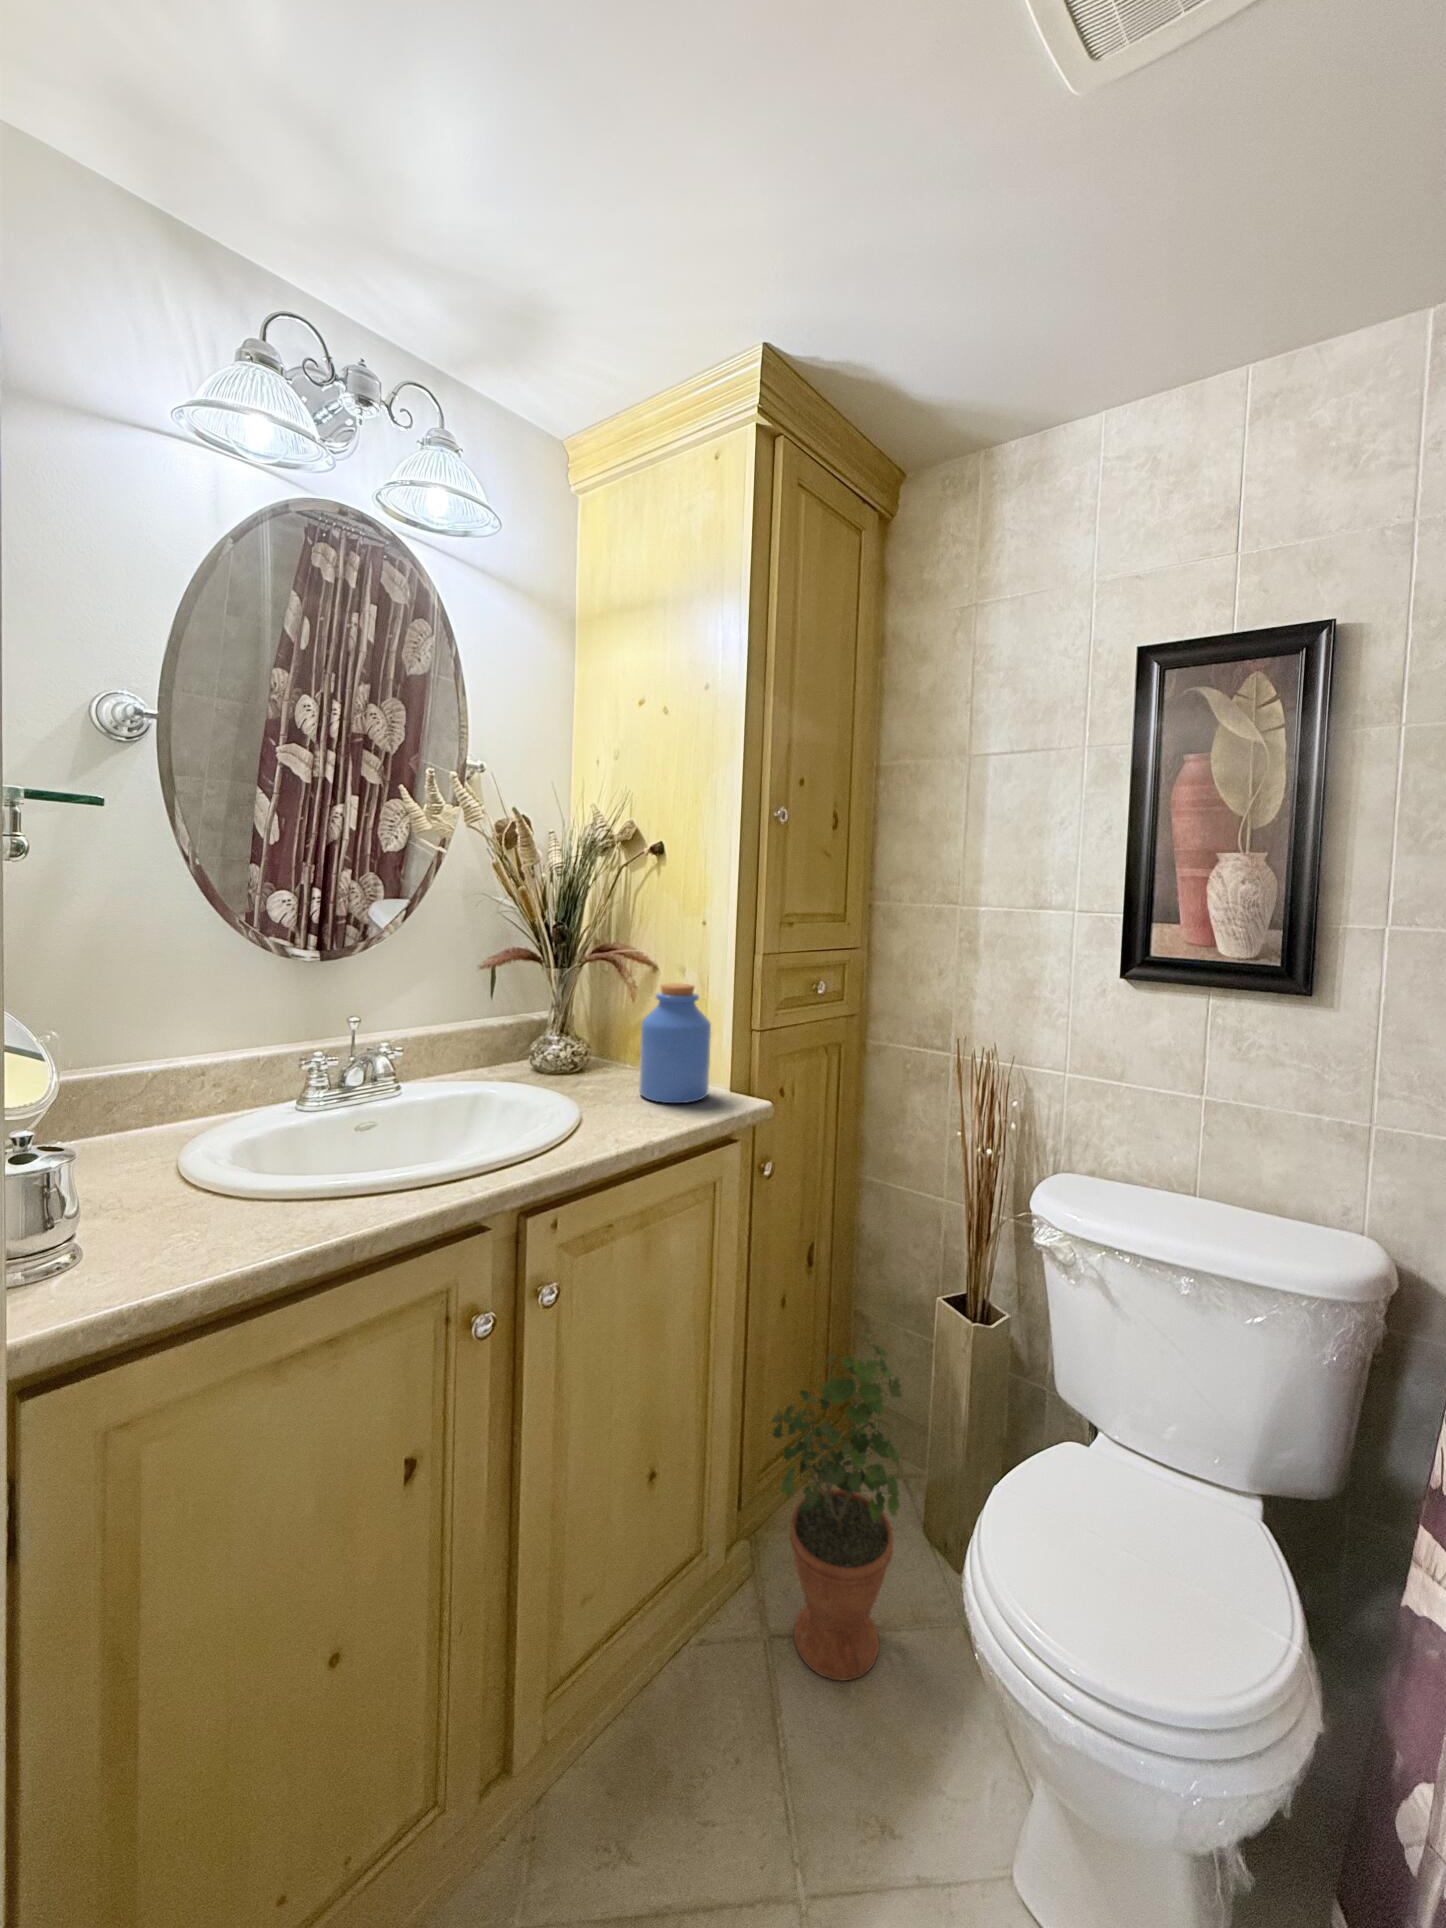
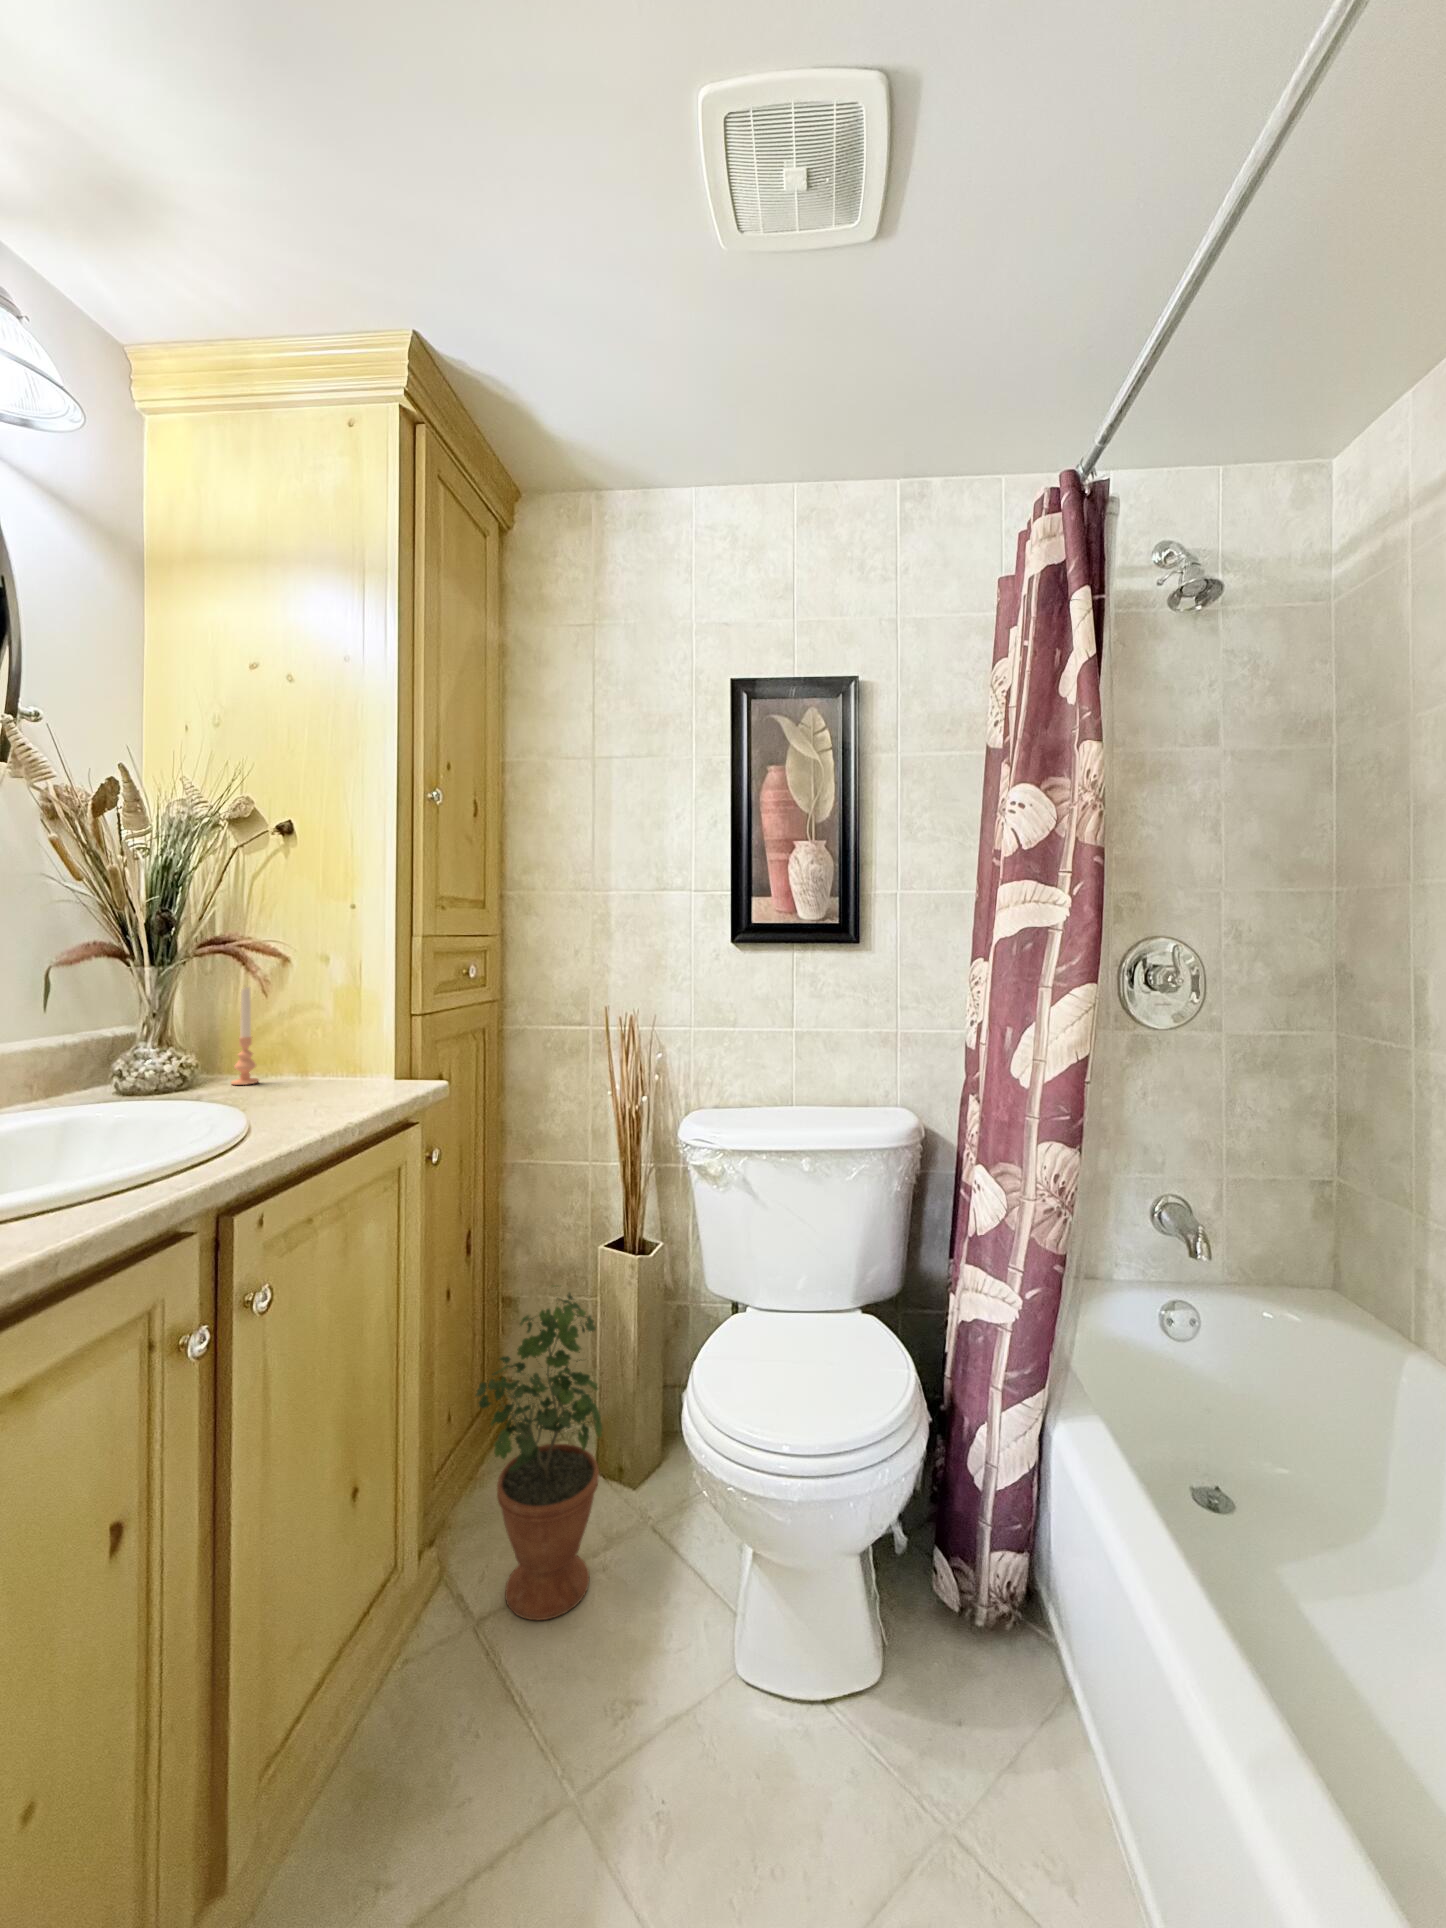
jar: present [639,983,711,1103] -> none [296,969,380,1095]
candle: none [605,990,626,1076] -> present [231,987,259,1085]

